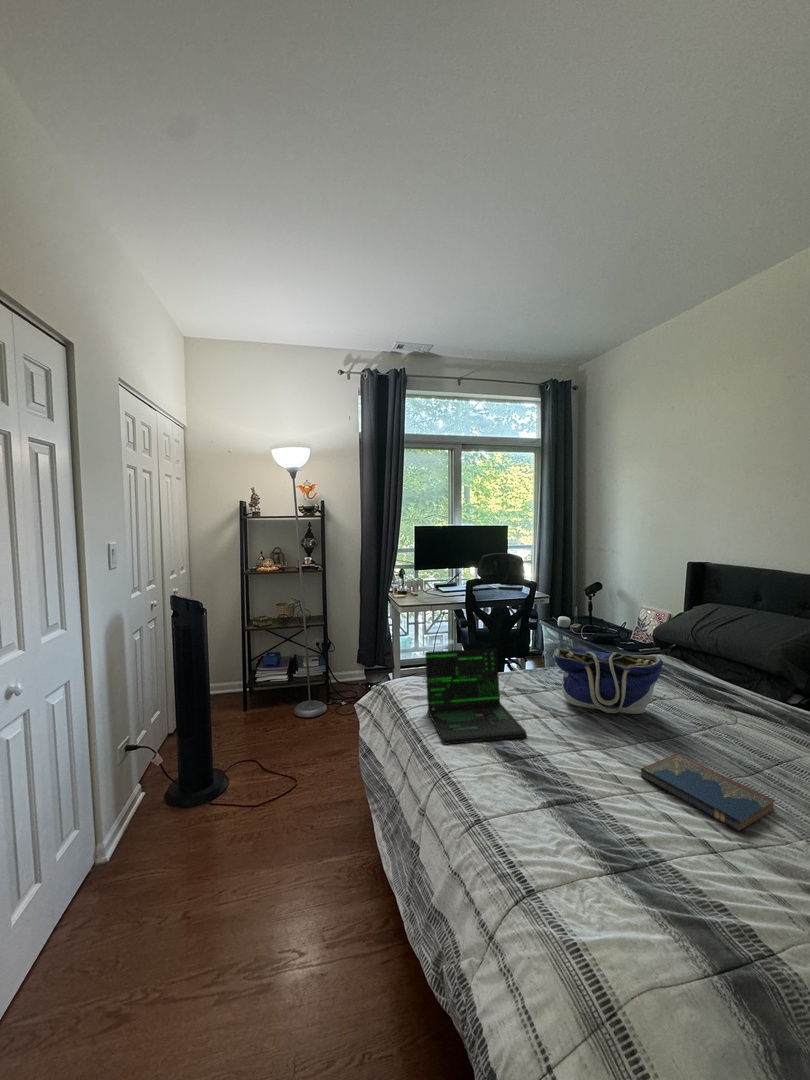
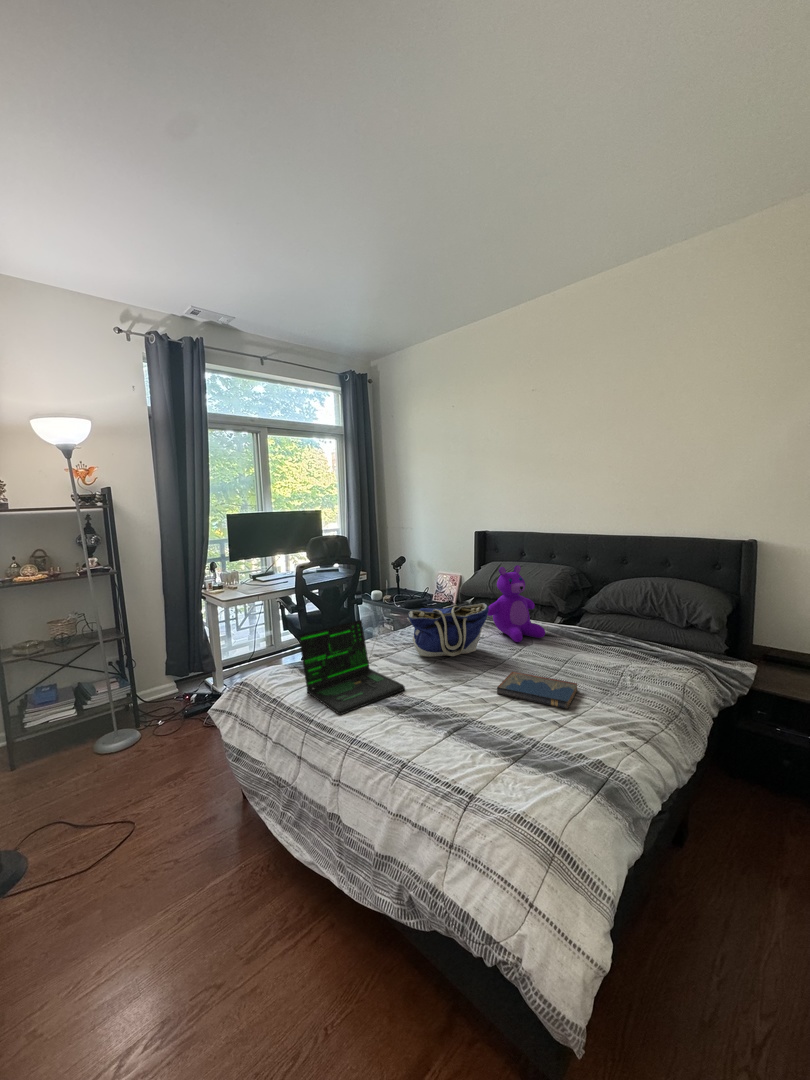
teddy bear: none [672,612,764,719] -> present [488,565,545,642]

